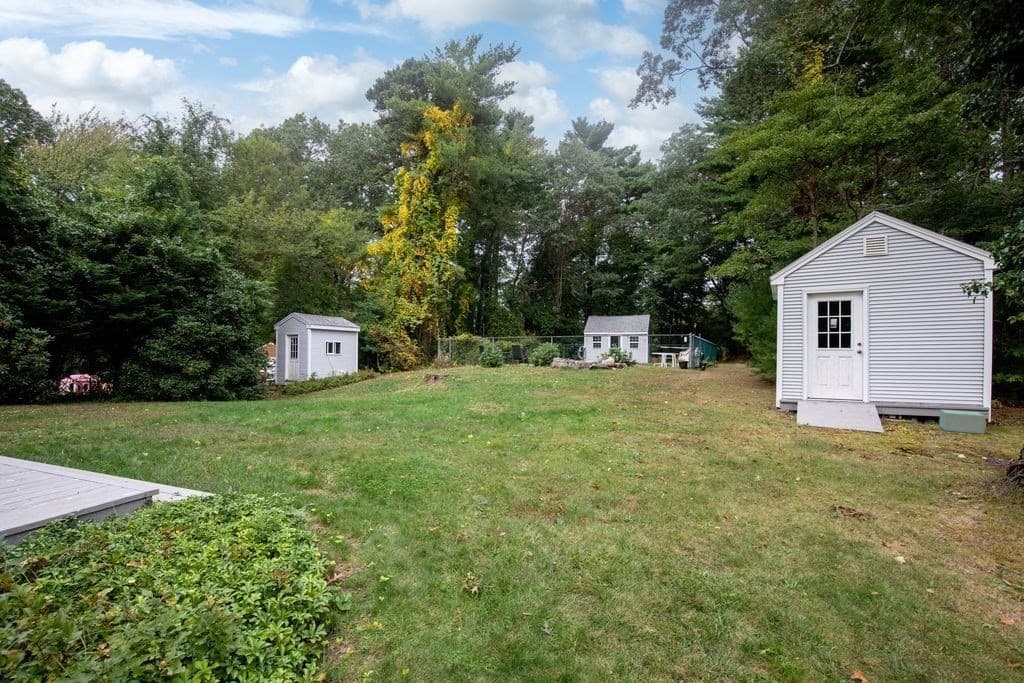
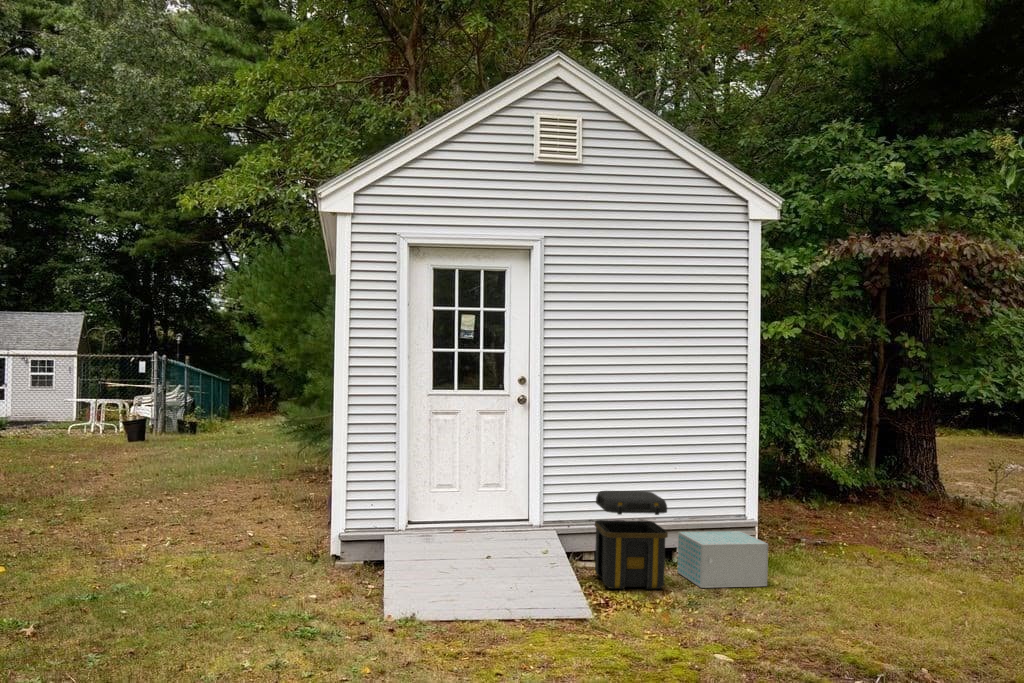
toolbox: none [894,390,927,429] -> present [594,491,668,589]

